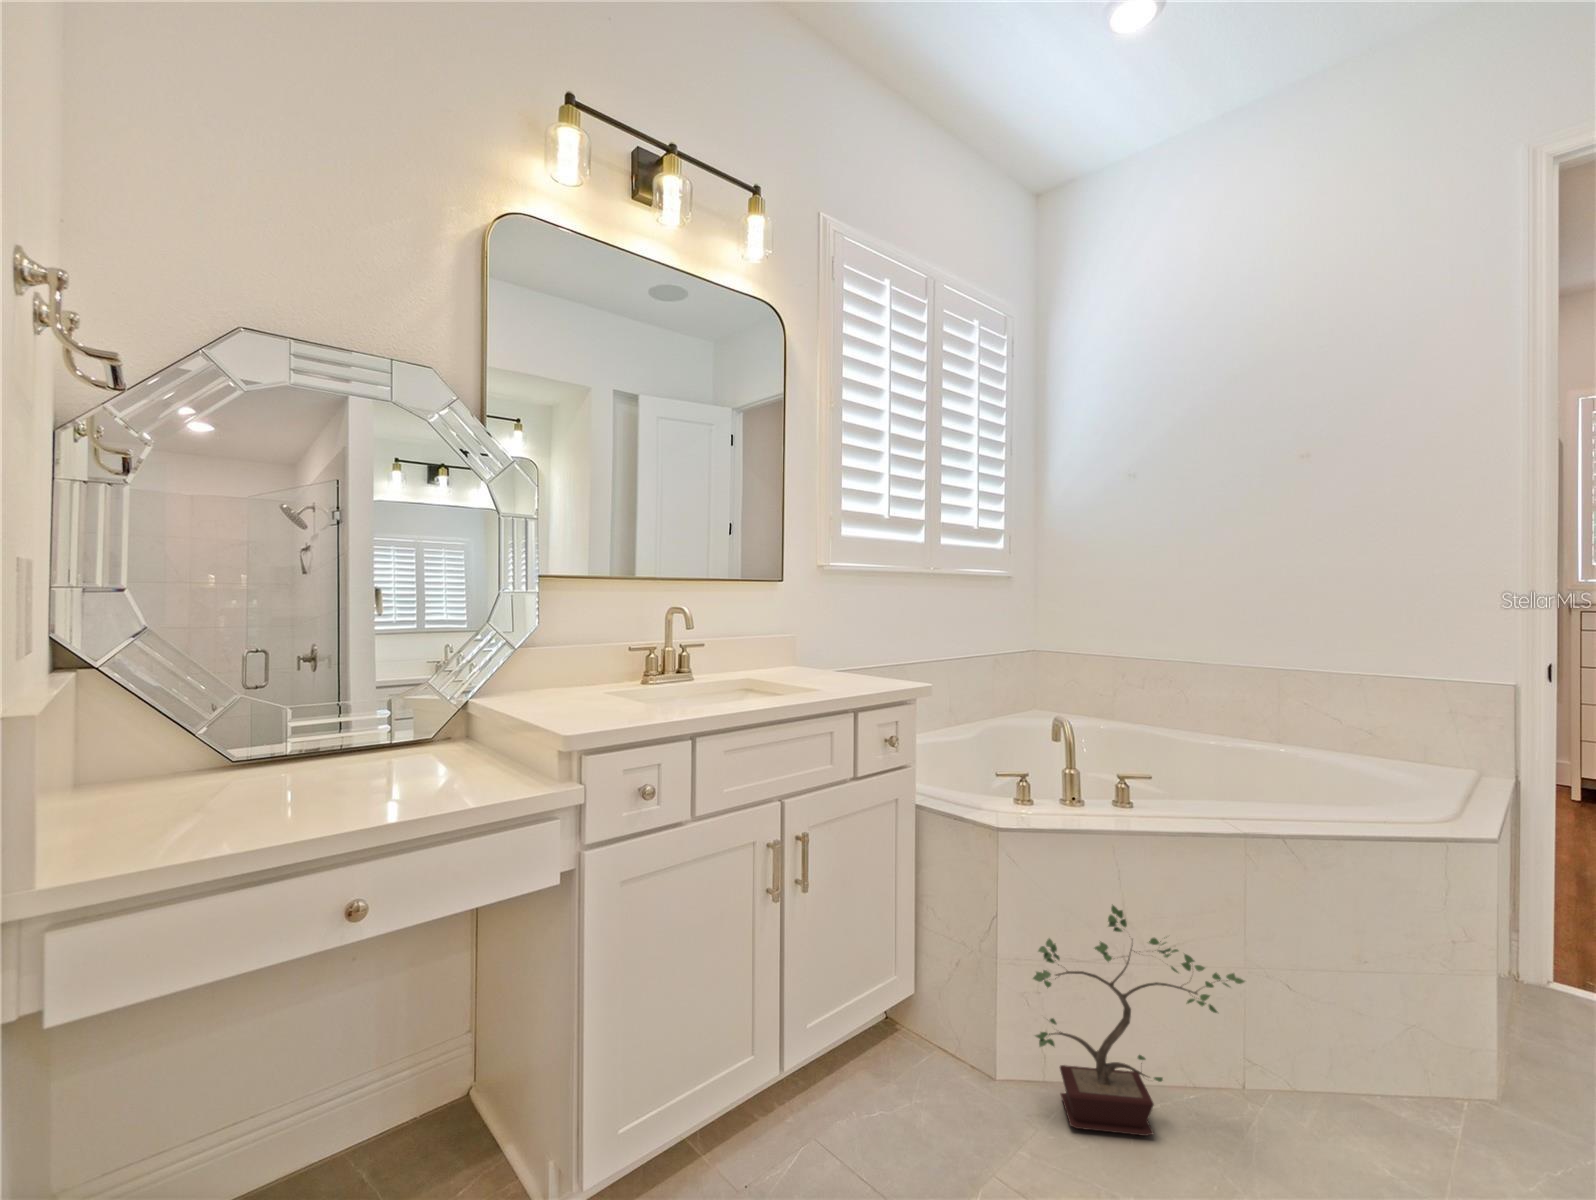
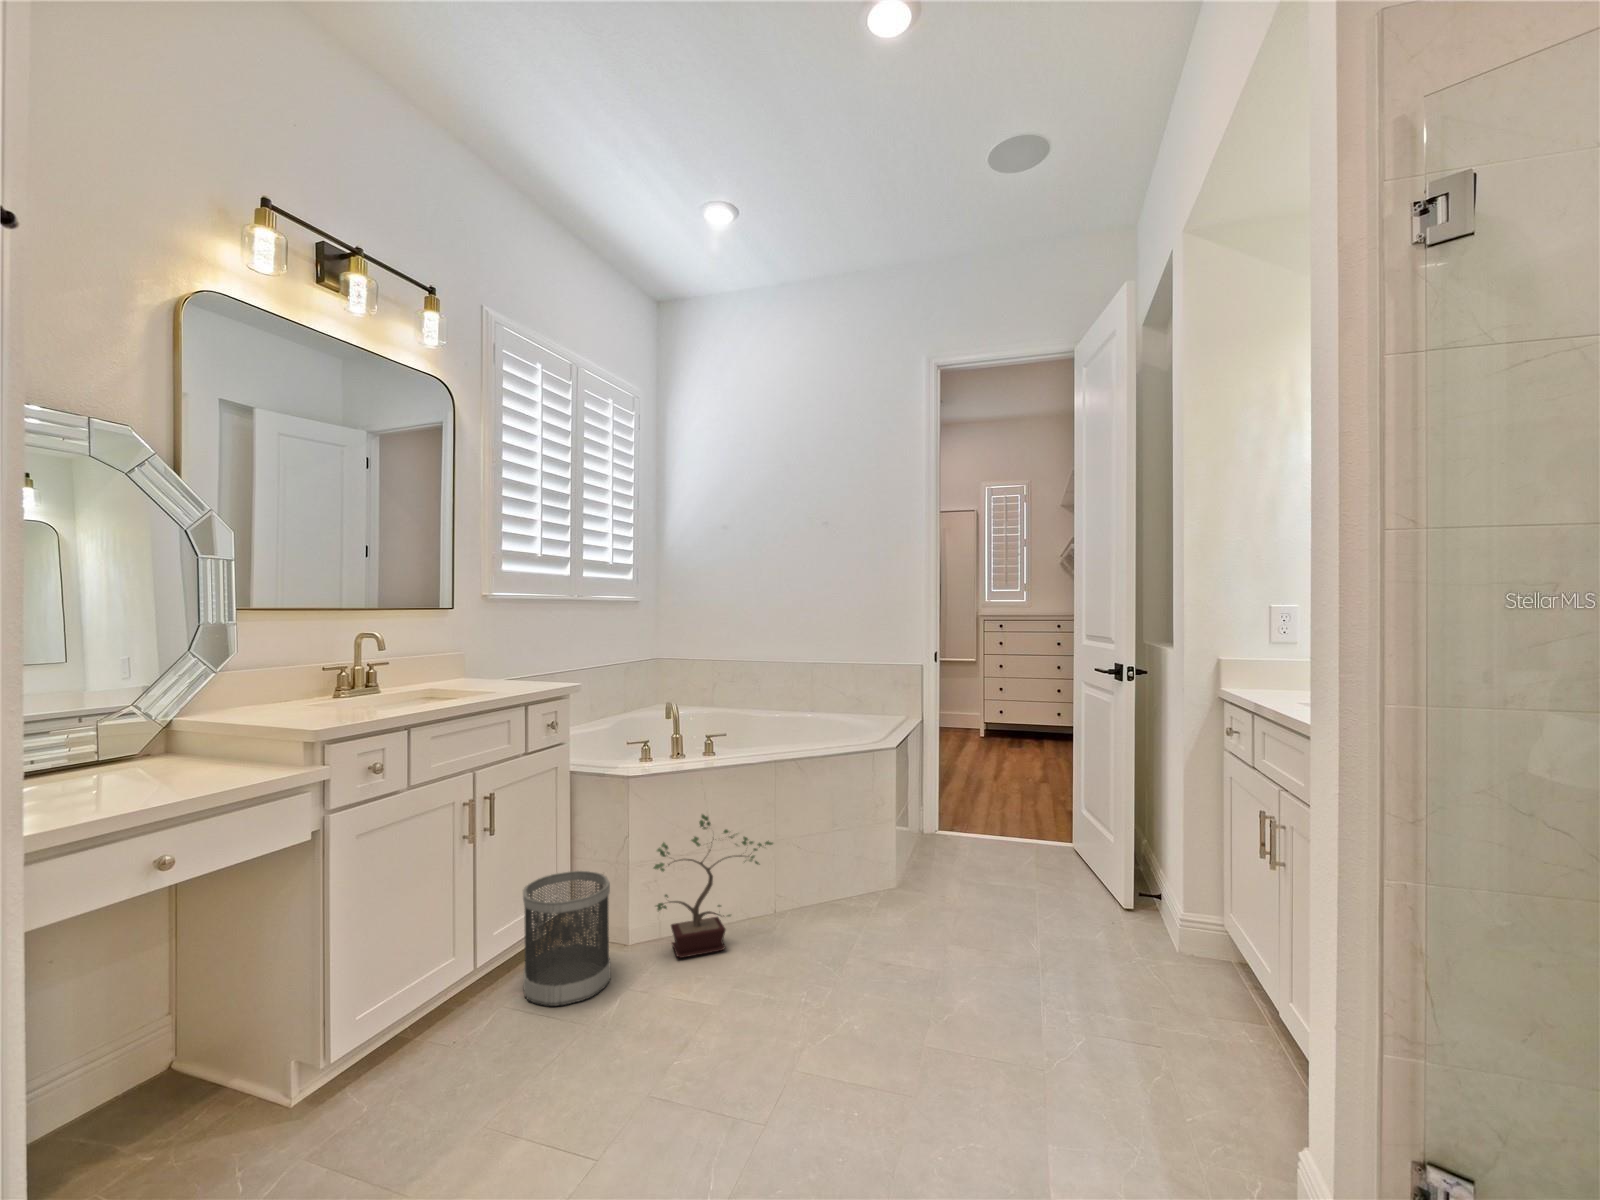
wastebasket: none [846,952,966,1163] -> present [523,871,611,1006]

